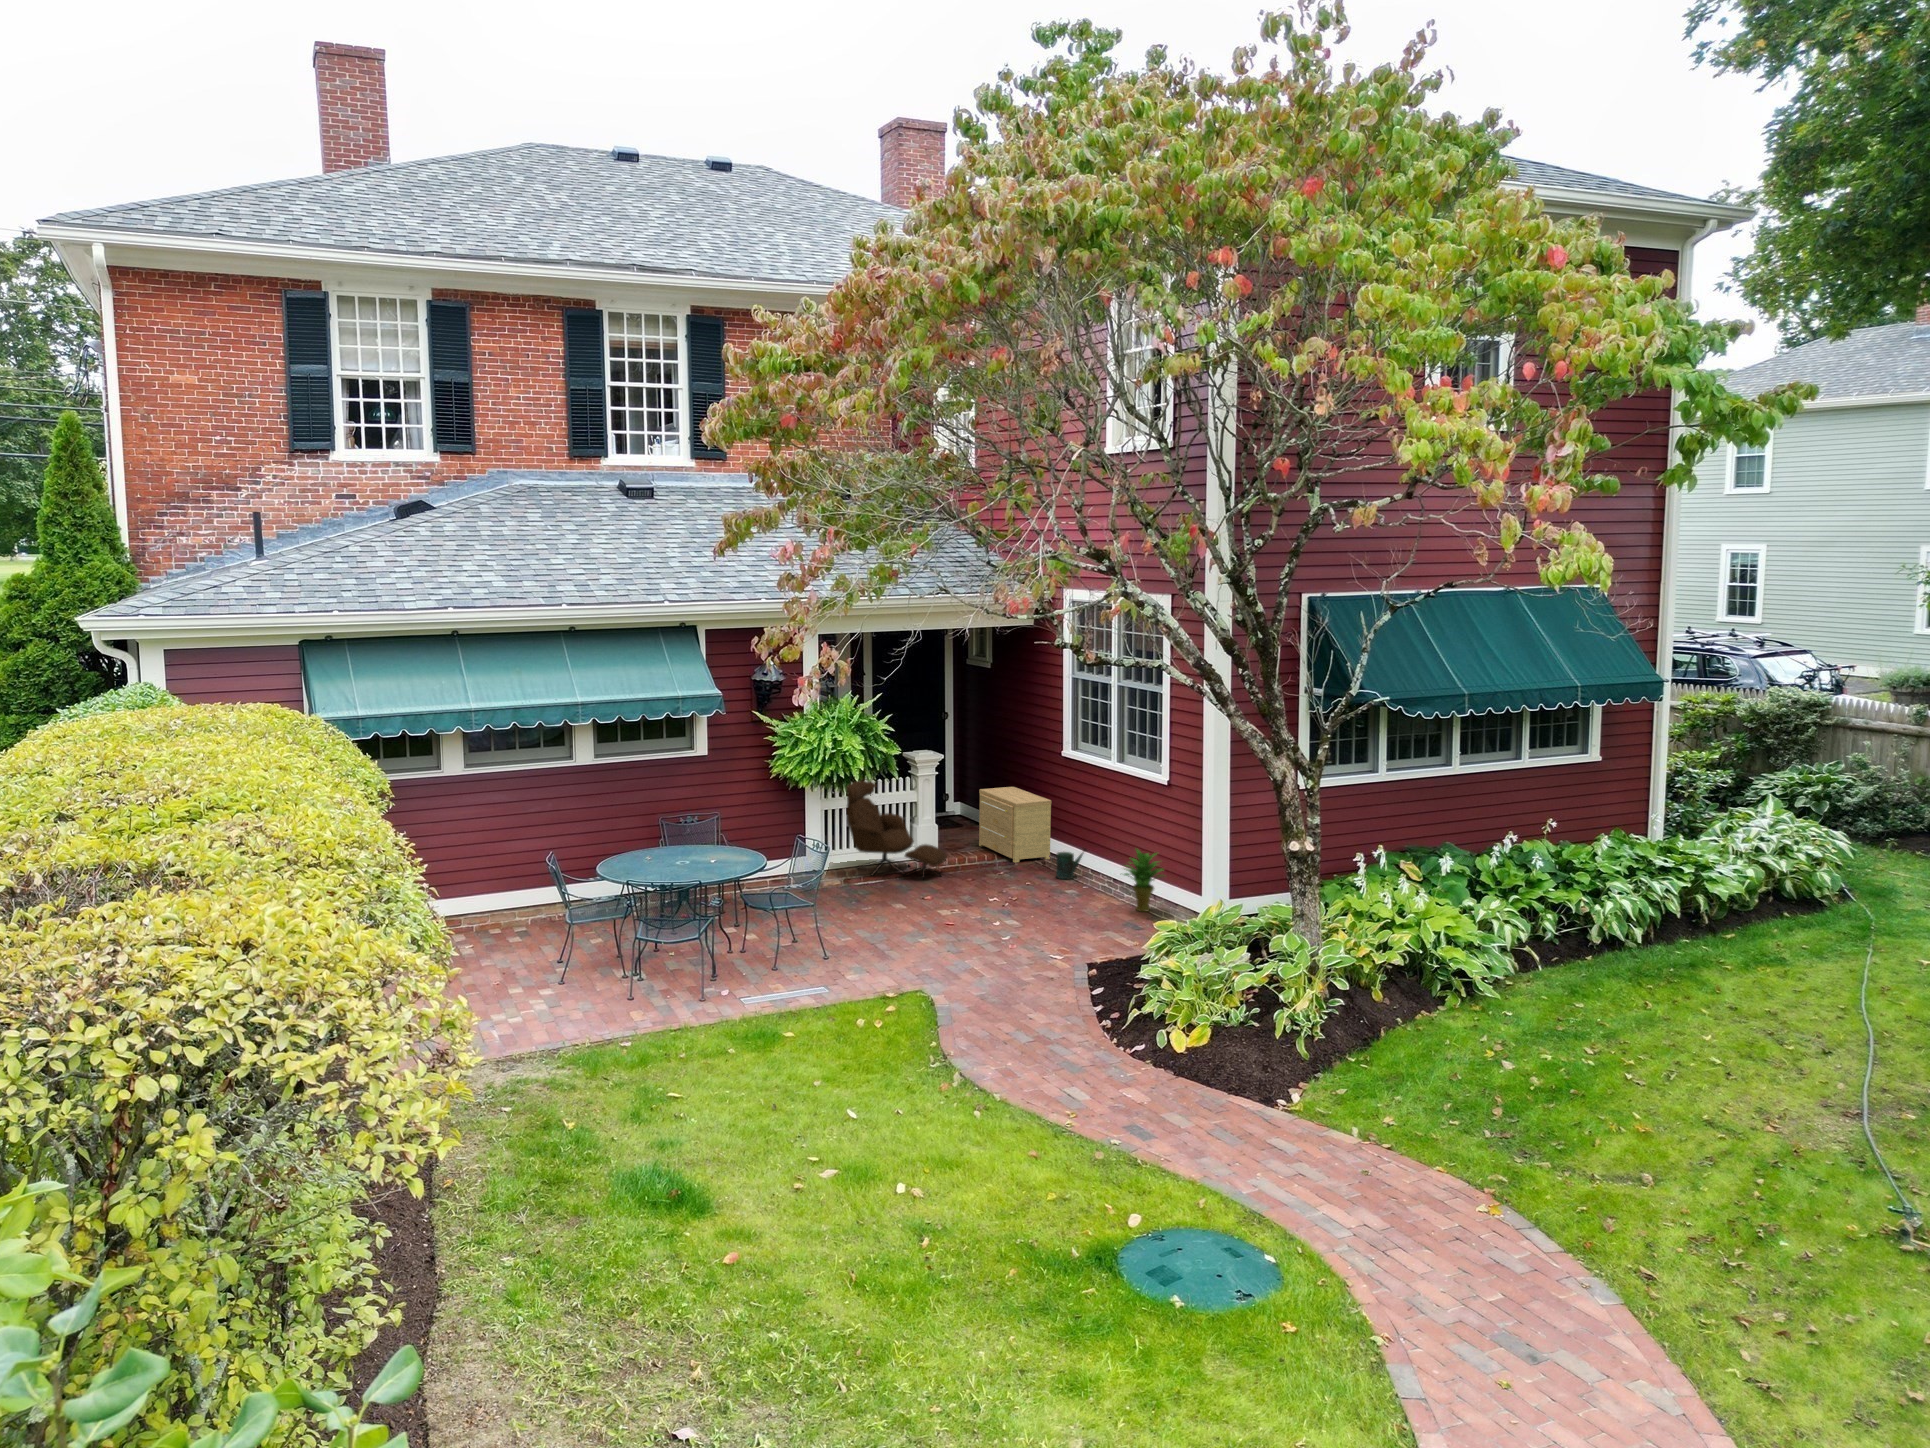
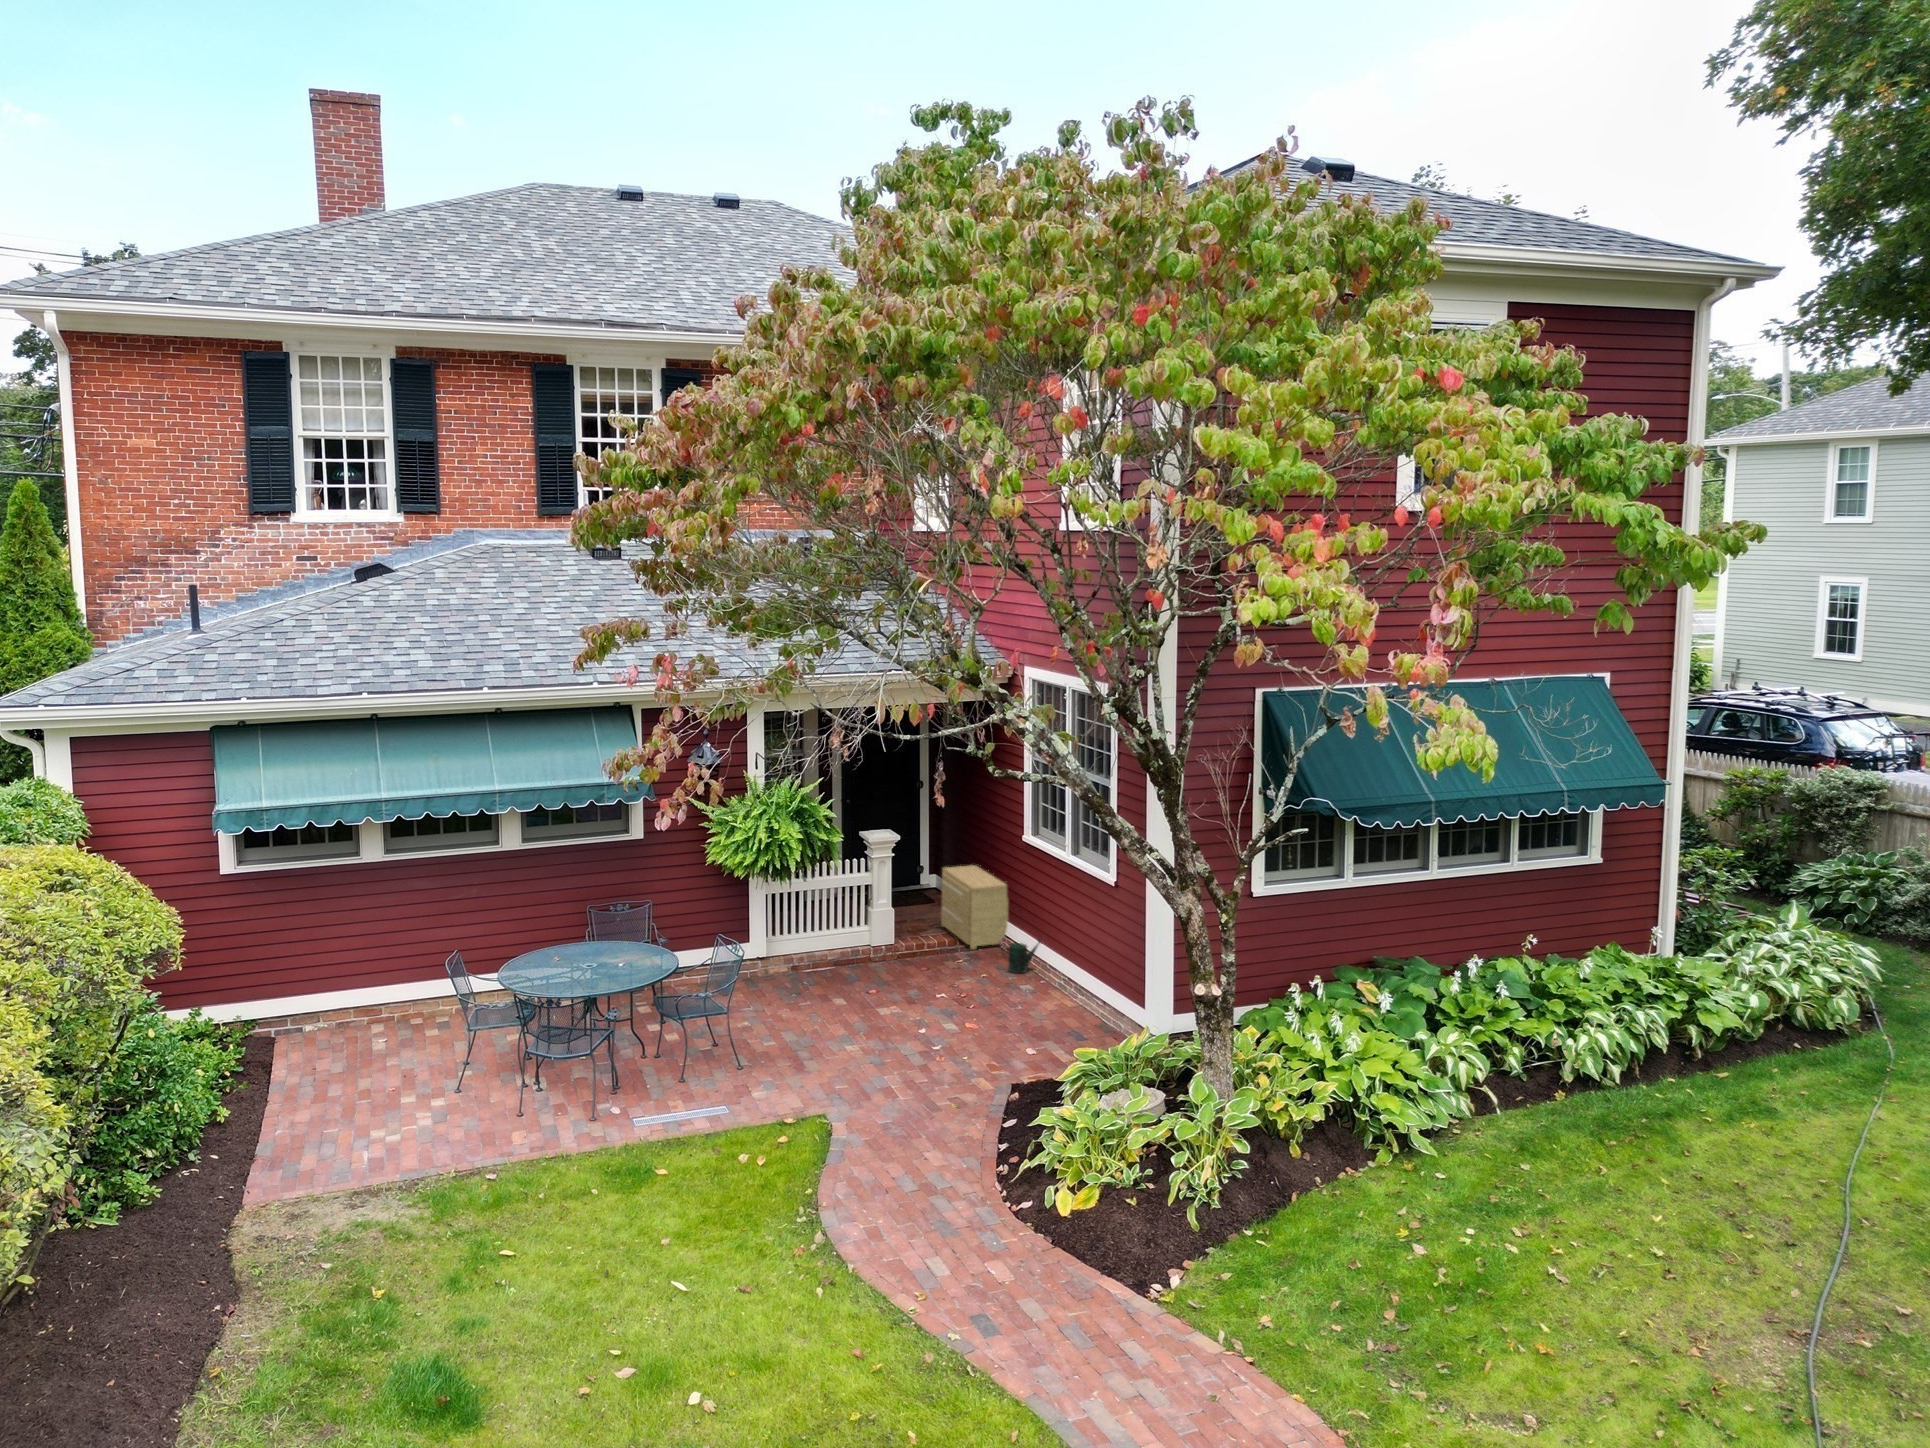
lounge chair: present [846,781,947,879] -> none [793,859,896,969]
potted plant: present [1124,849,1163,912] -> none [1062,950,1111,1019]

